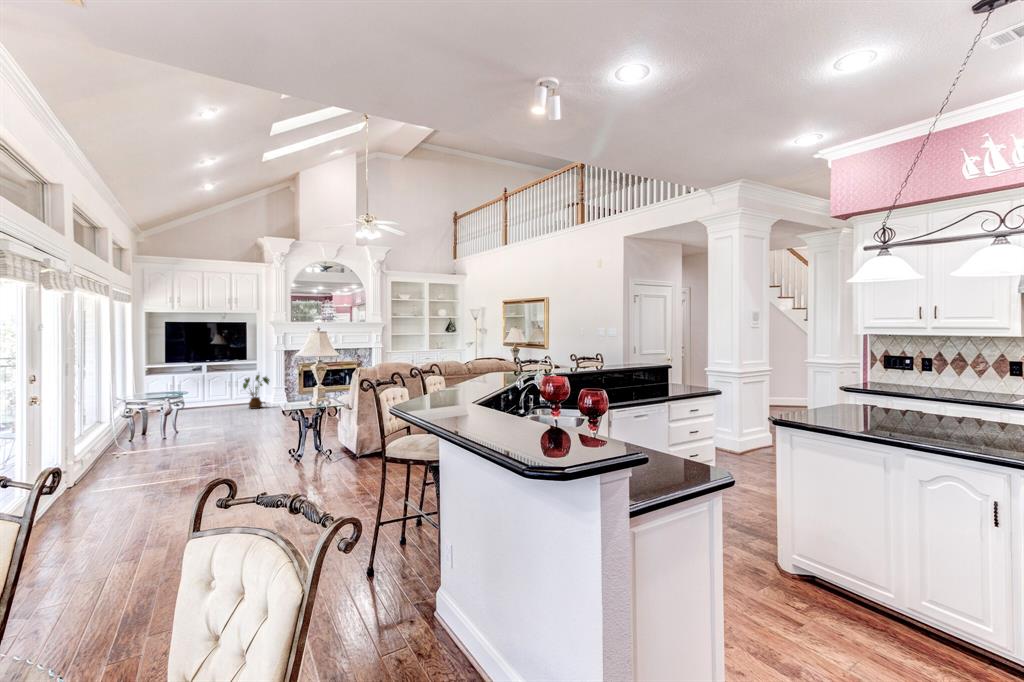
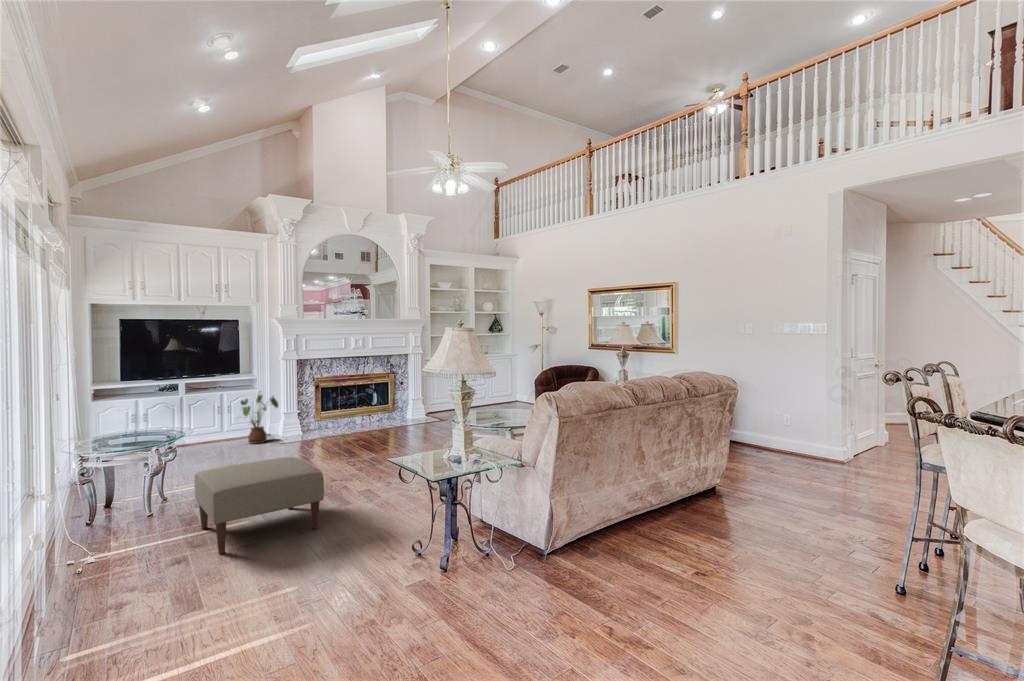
ottoman: none [175,411,246,460] -> present [194,457,324,554]

